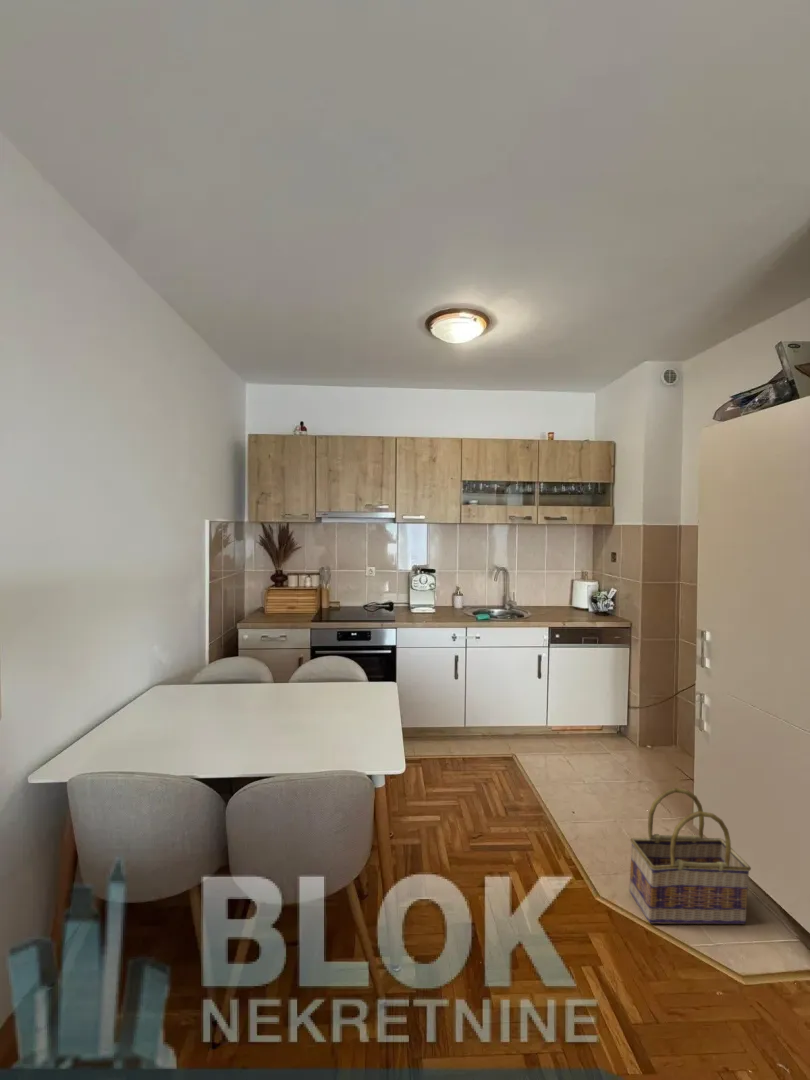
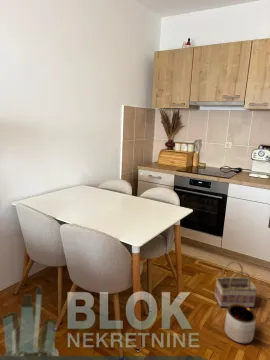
planter: none [669,906,762,1028] -> present [225,304,256,343]

